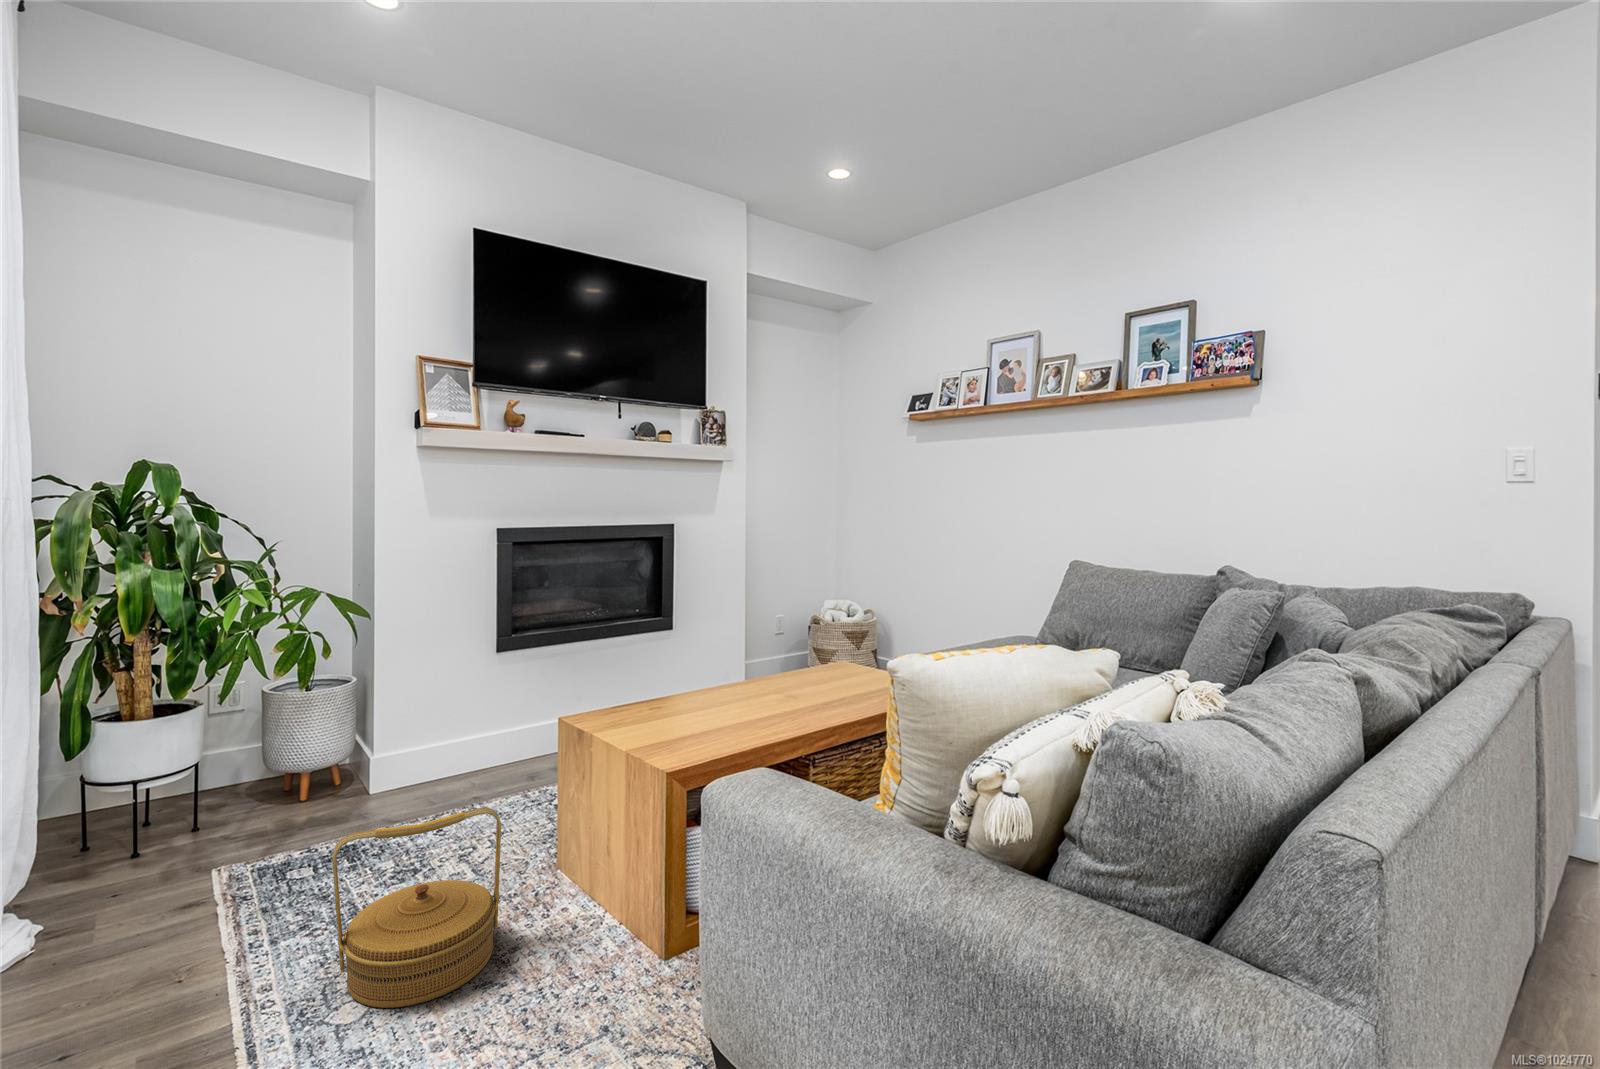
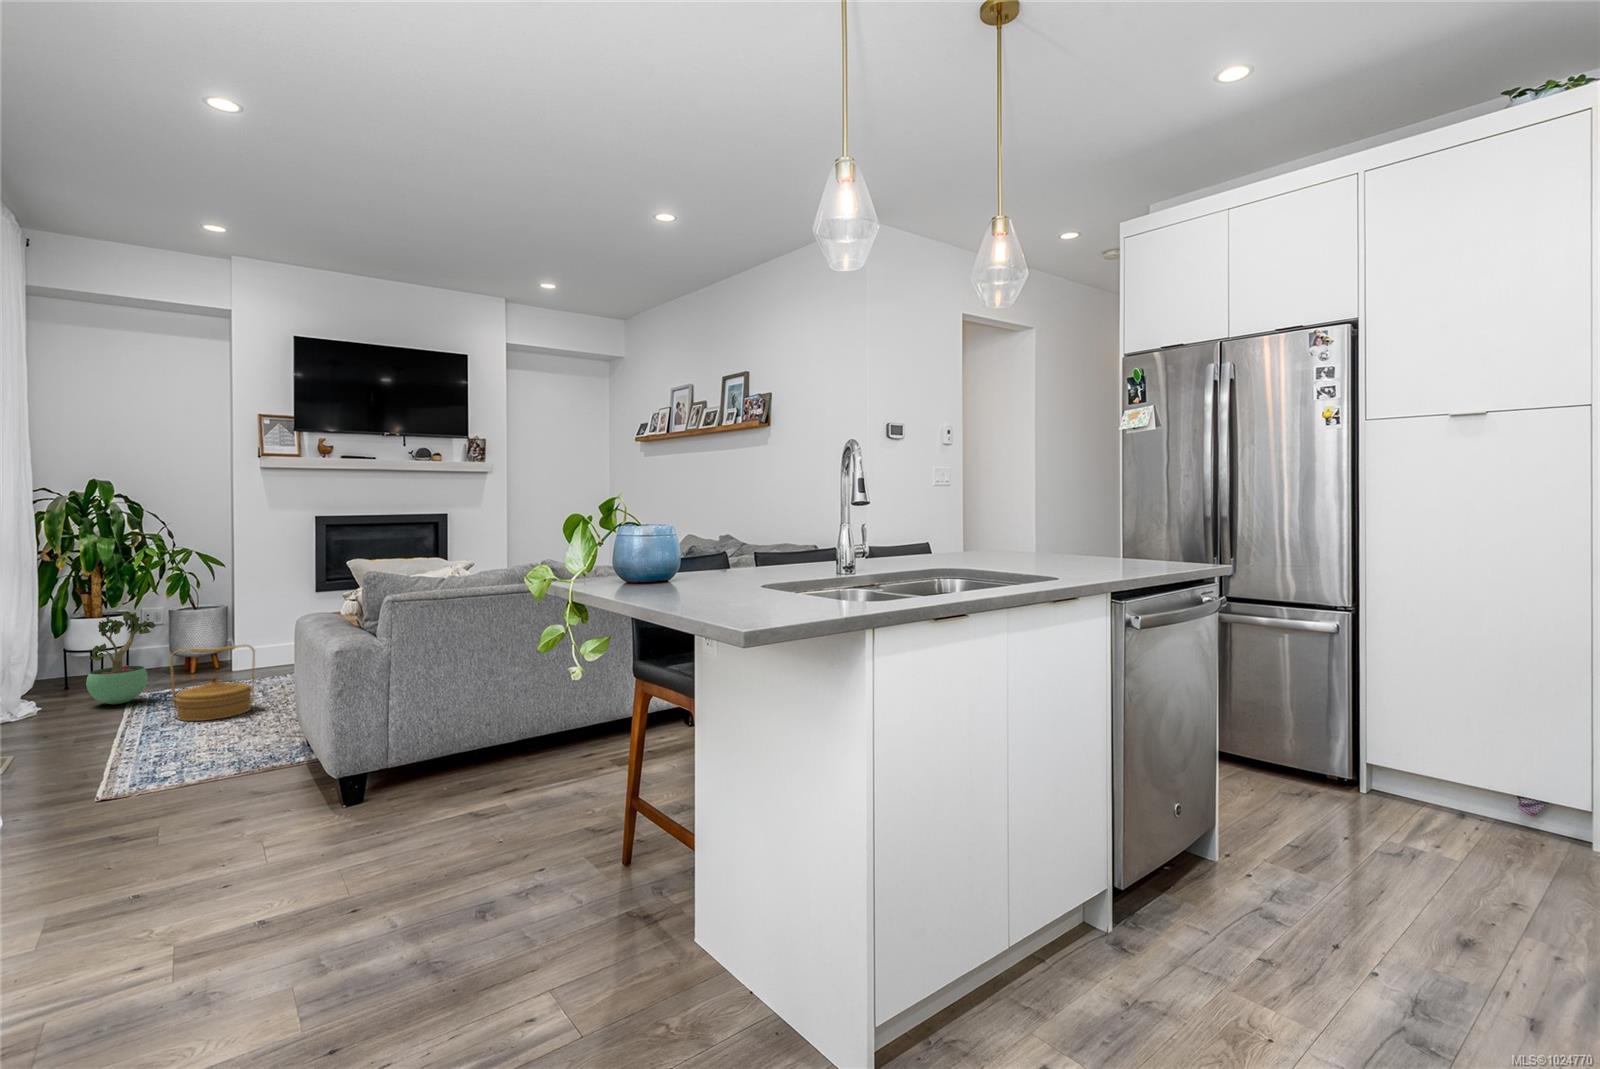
potted plant: none [135,726,273,926] -> present [86,611,155,704]

